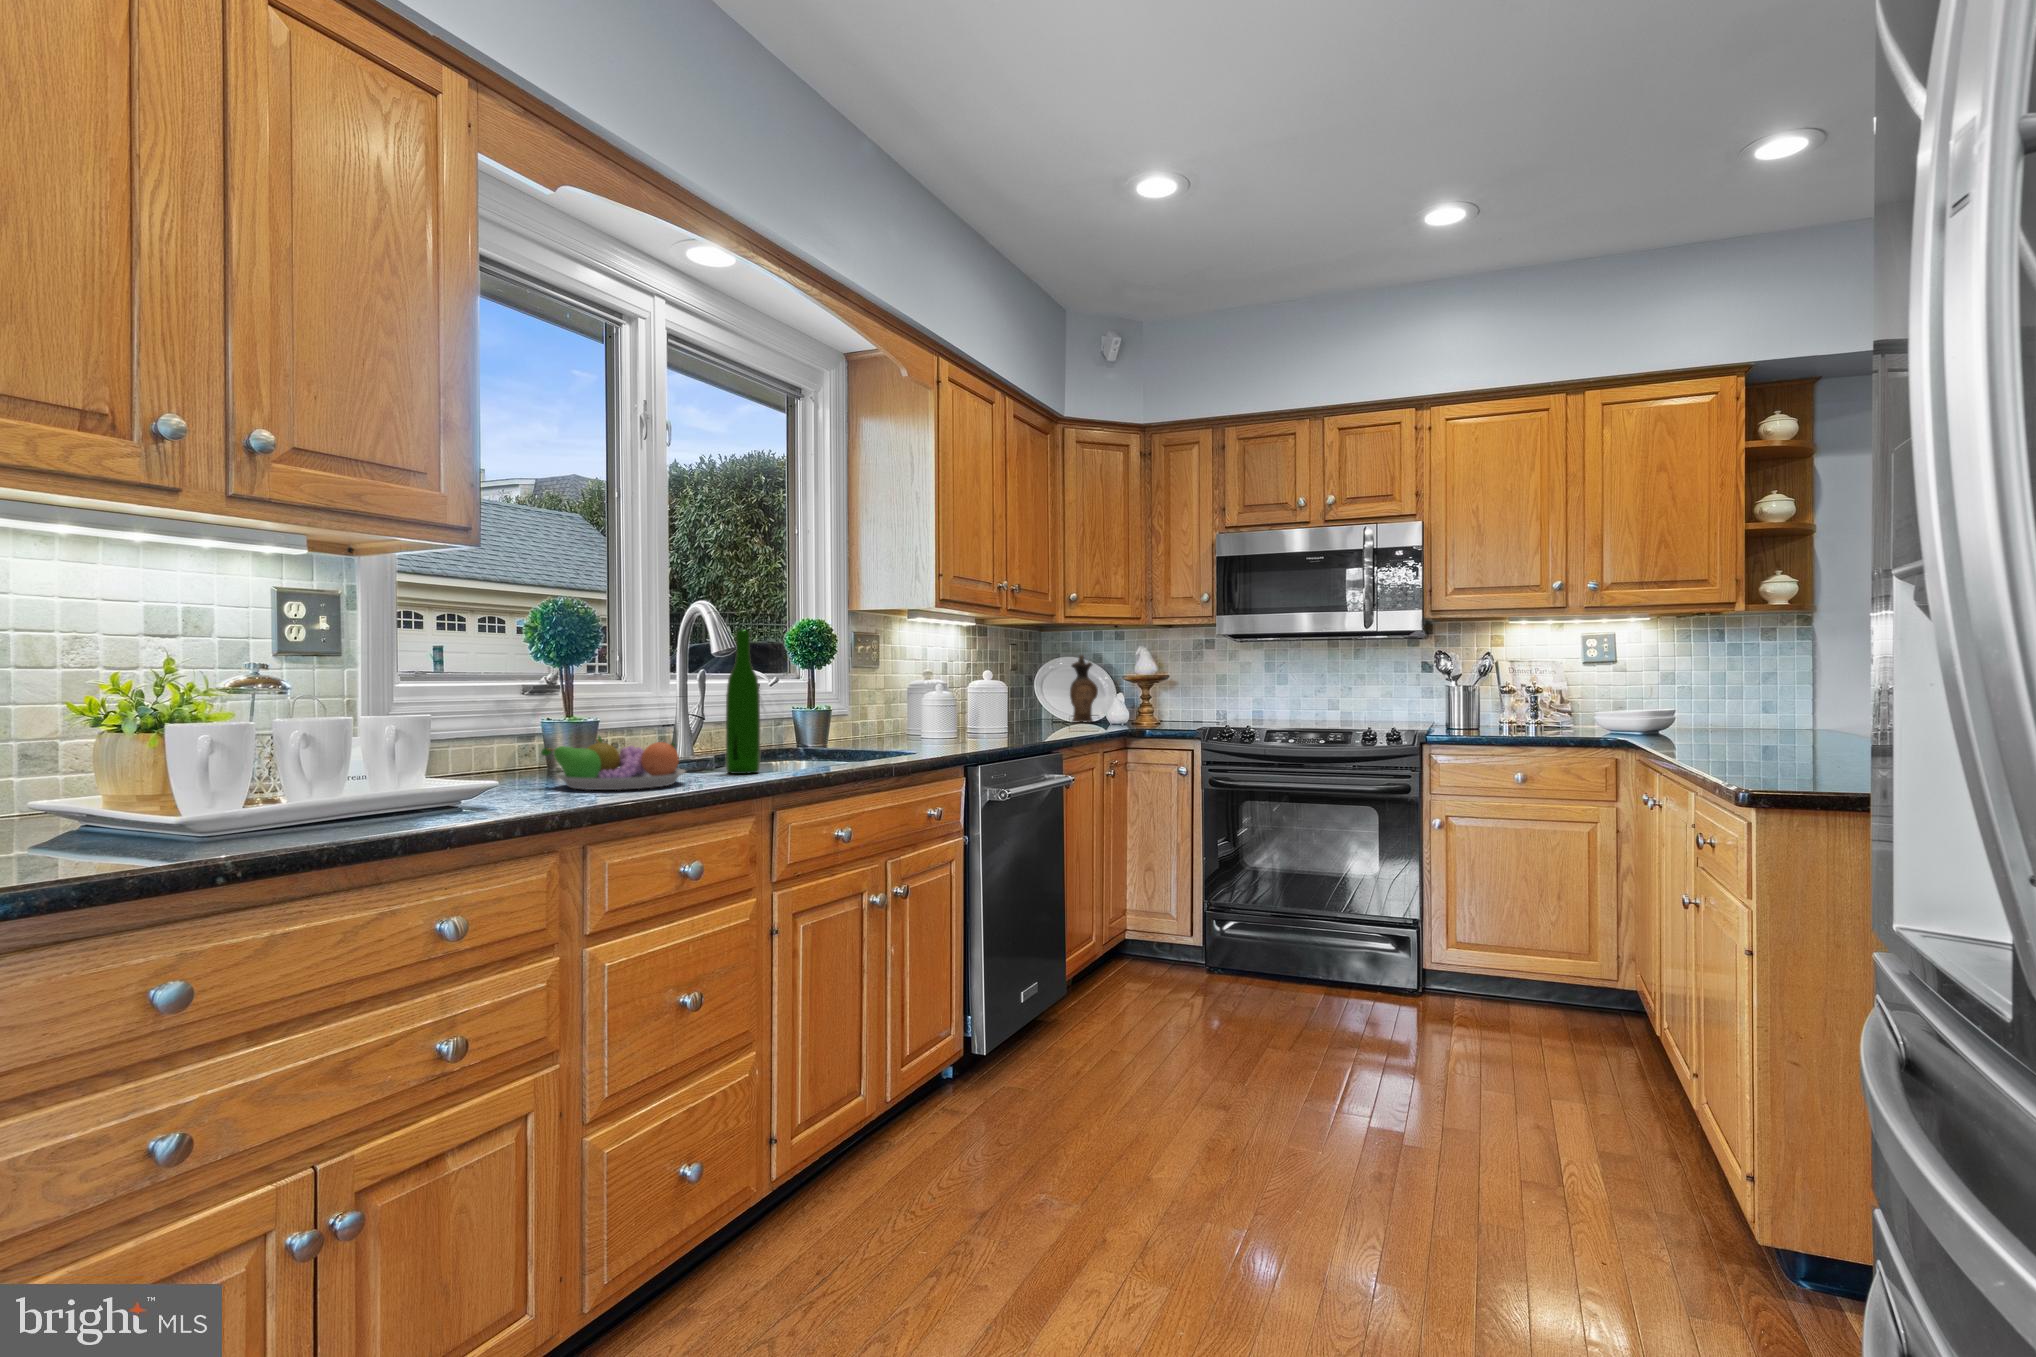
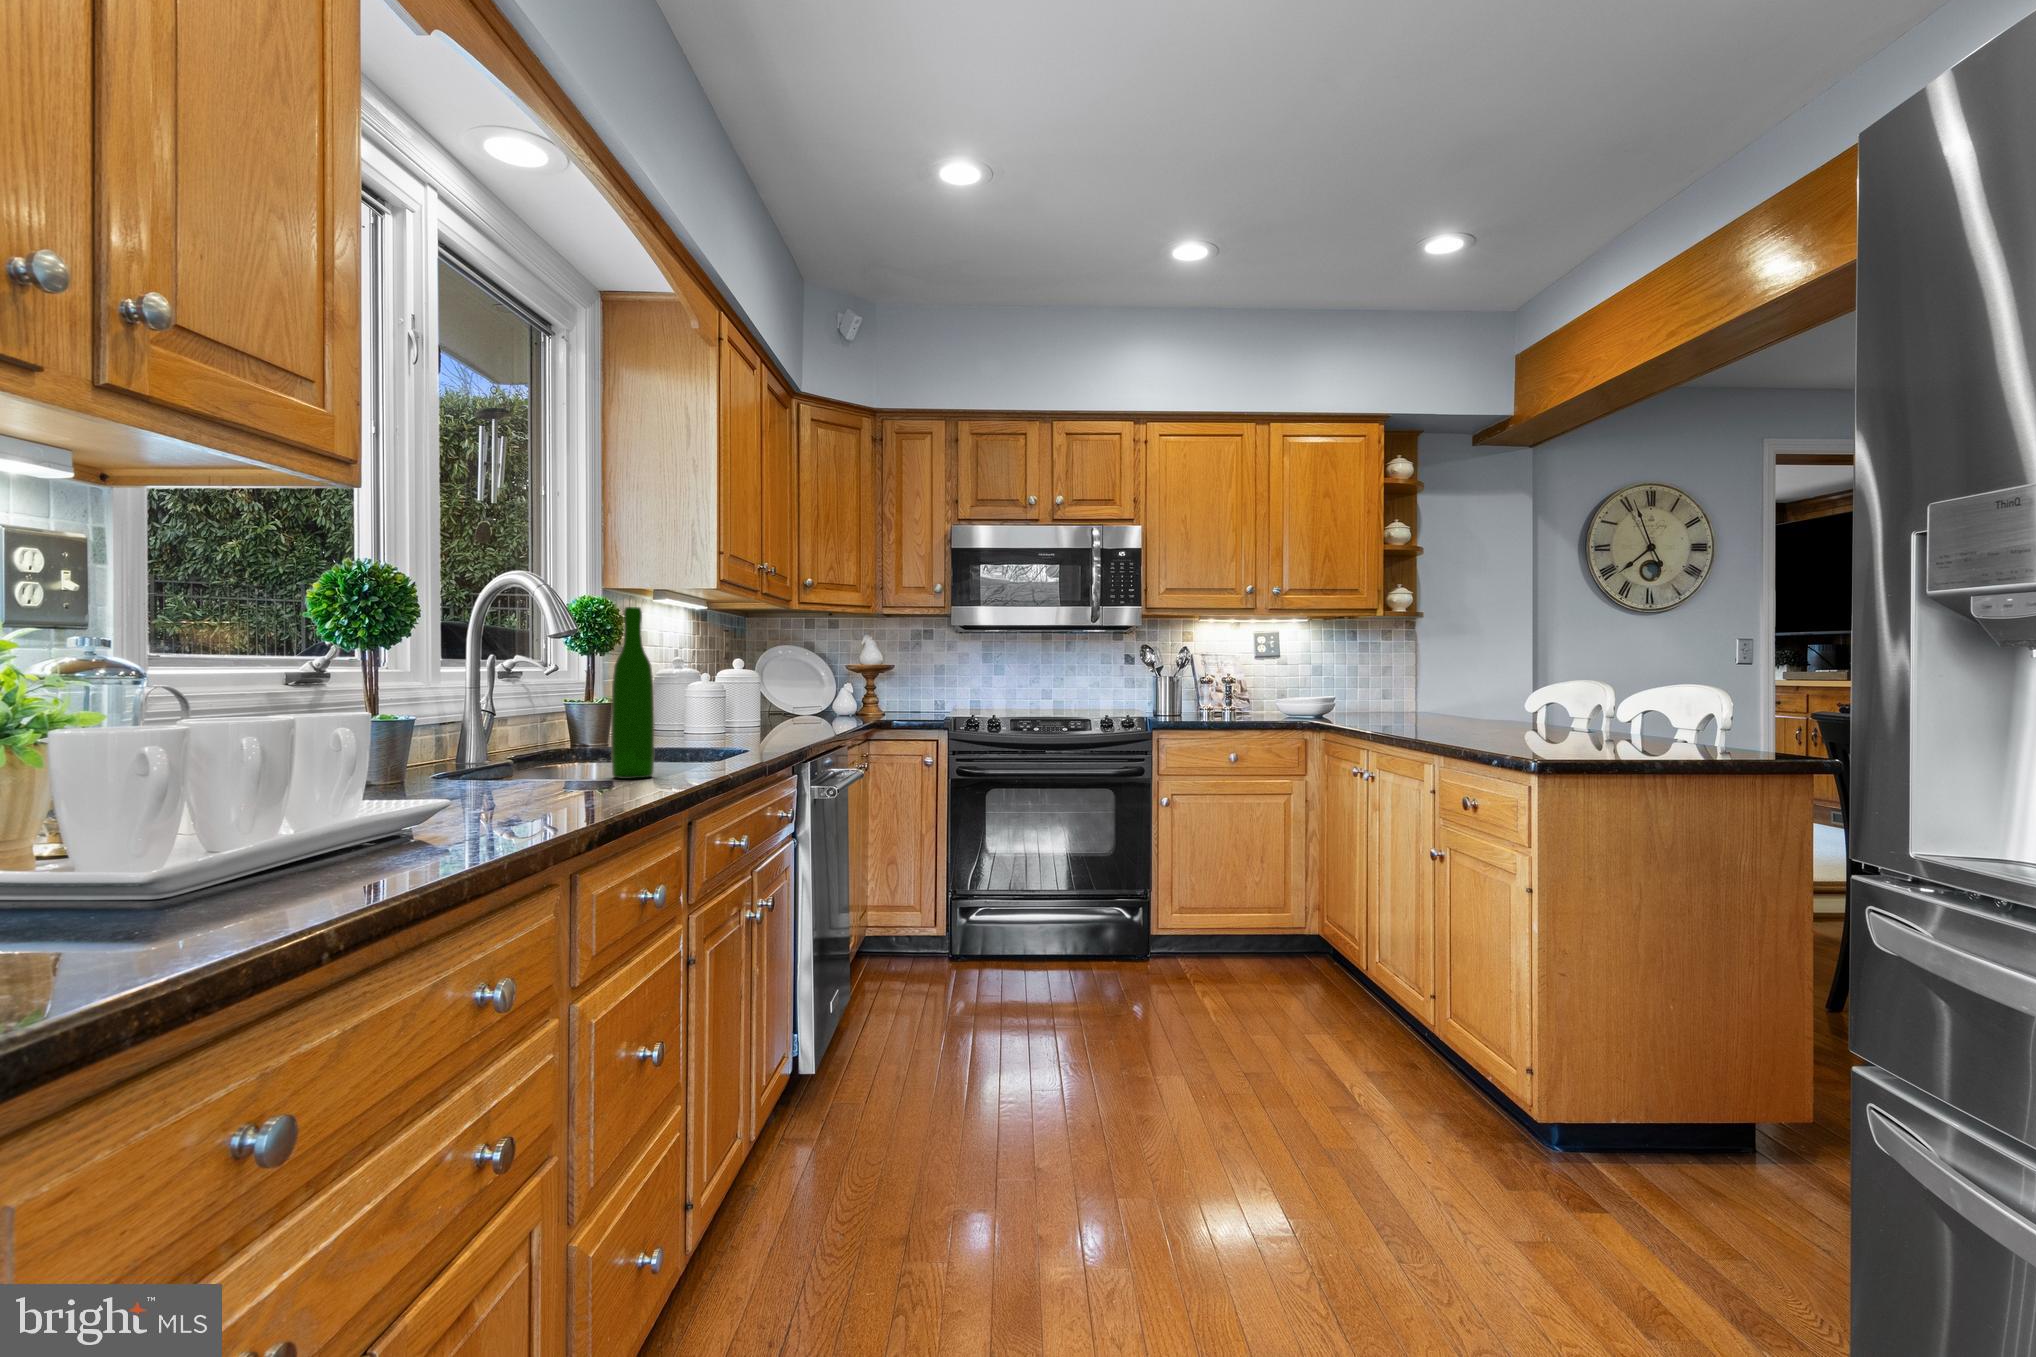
ceramic pitcher: present [1070,655,1098,723] -> none [795,644,826,714]
fruit bowl: present [541,736,685,790] -> none [421,735,614,806]

